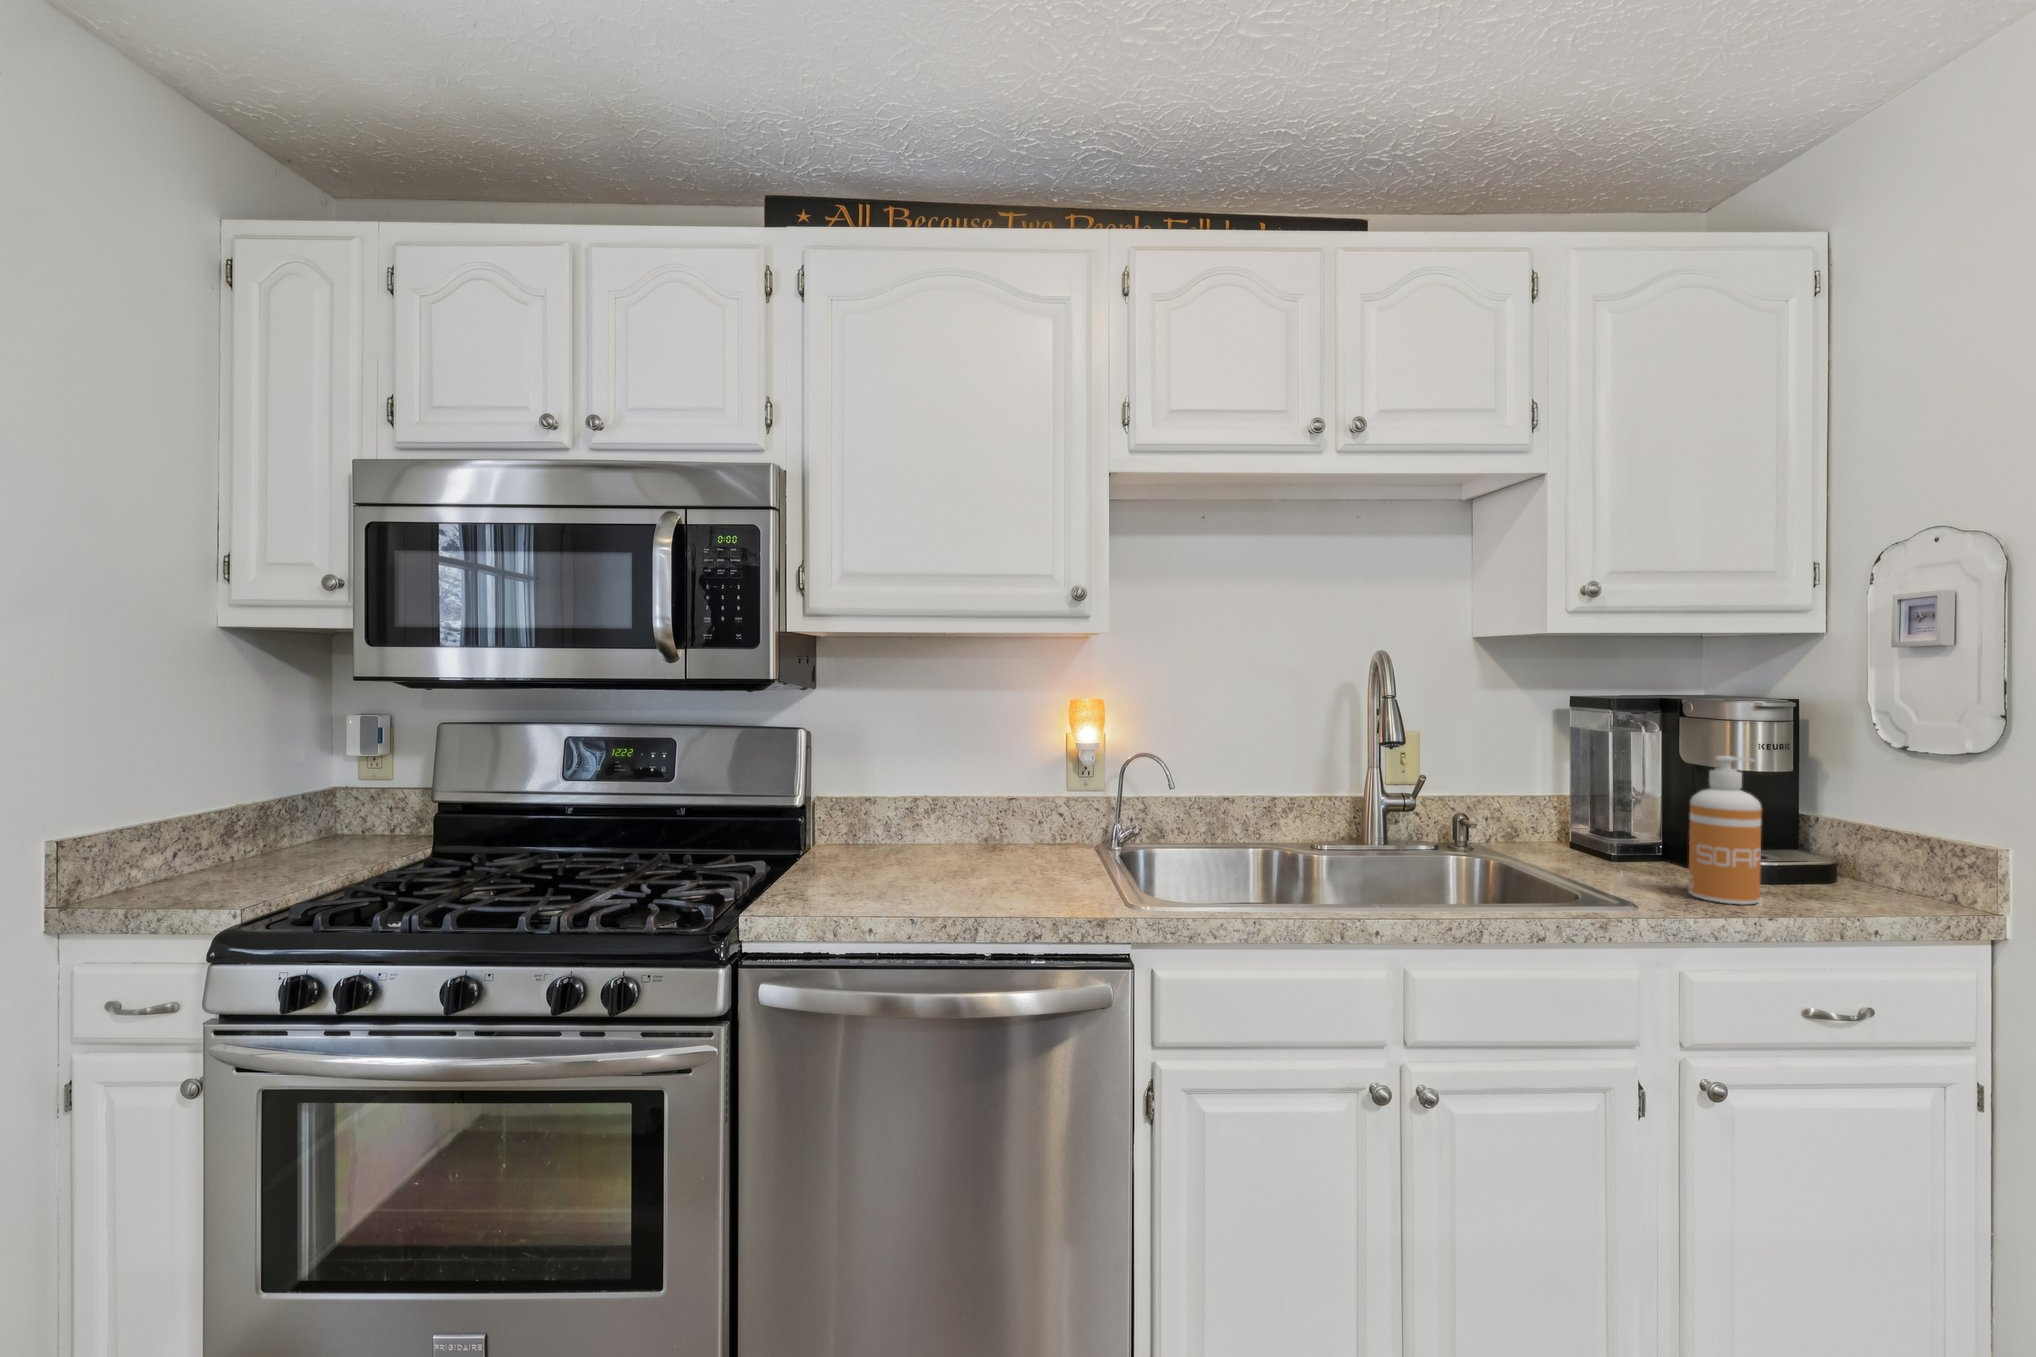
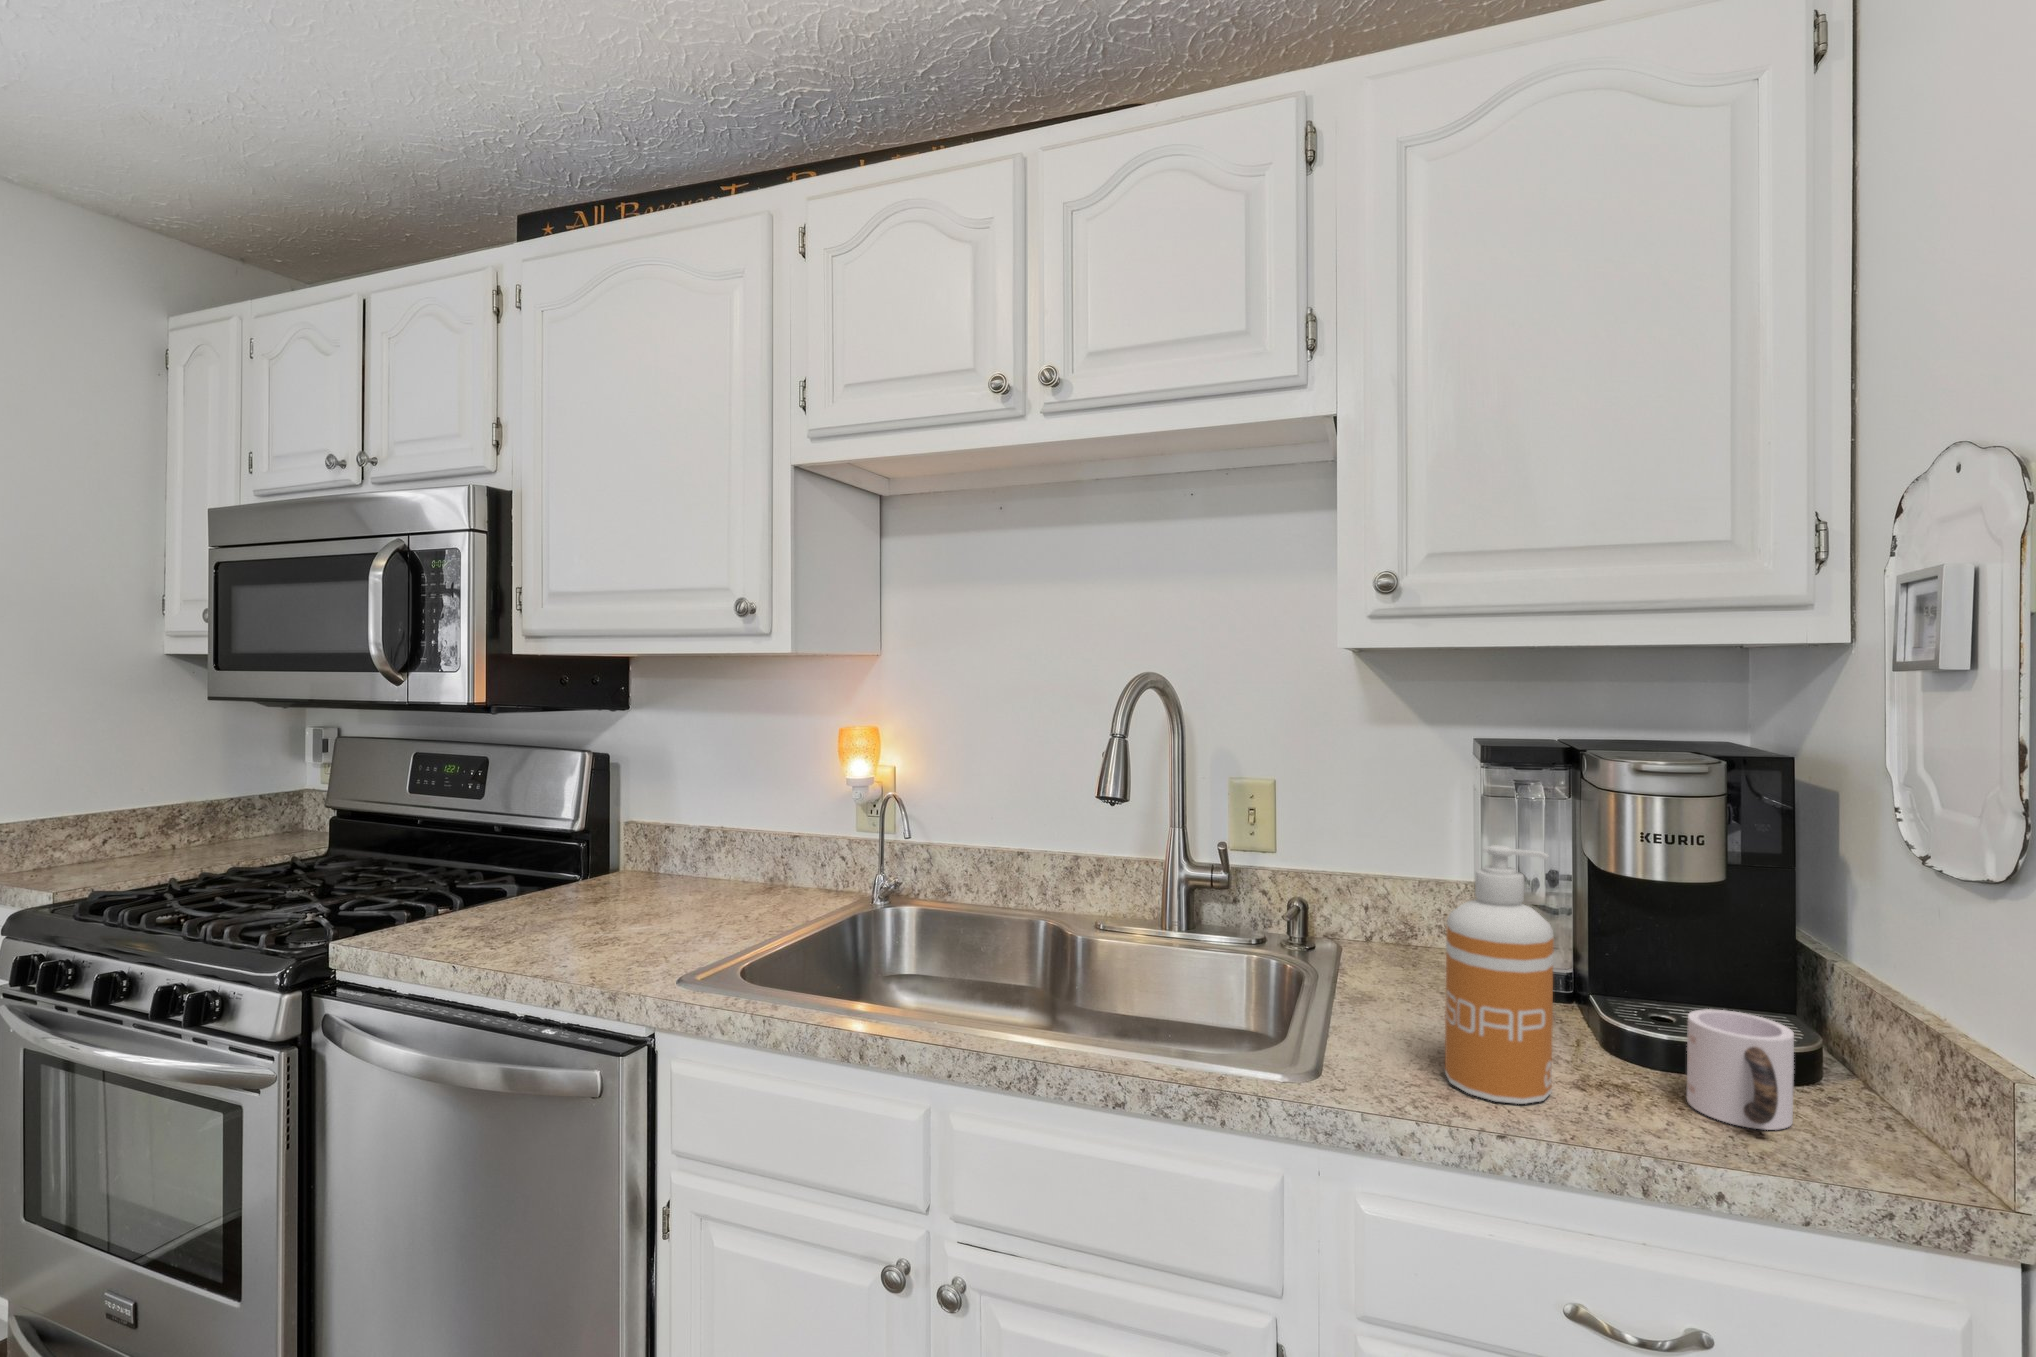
mug: none [1803,843,1878,900] -> present [1687,1009,1794,1130]

